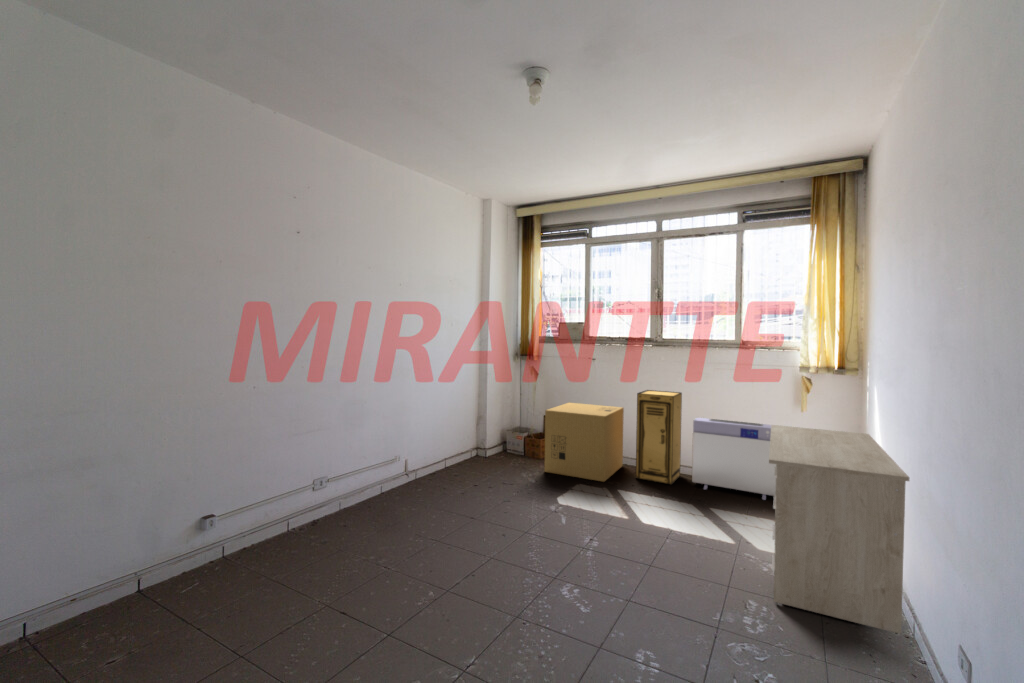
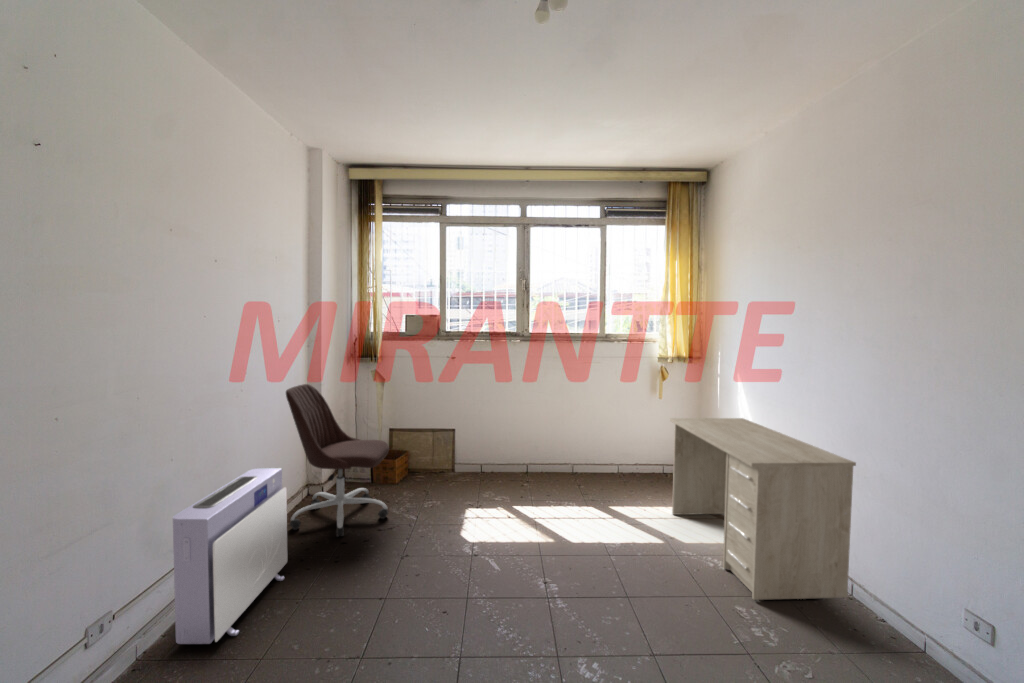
office chair: none [450,372,523,482] -> present [286,384,389,537]
storage cabinet: present [636,390,682,485] -> none [516,389,555,488]
cardboard box: present [544,403,624,482] -> none [415,410,491,500]
air purifier: present [692,418,776,500] -> present [173,468,287,644]

